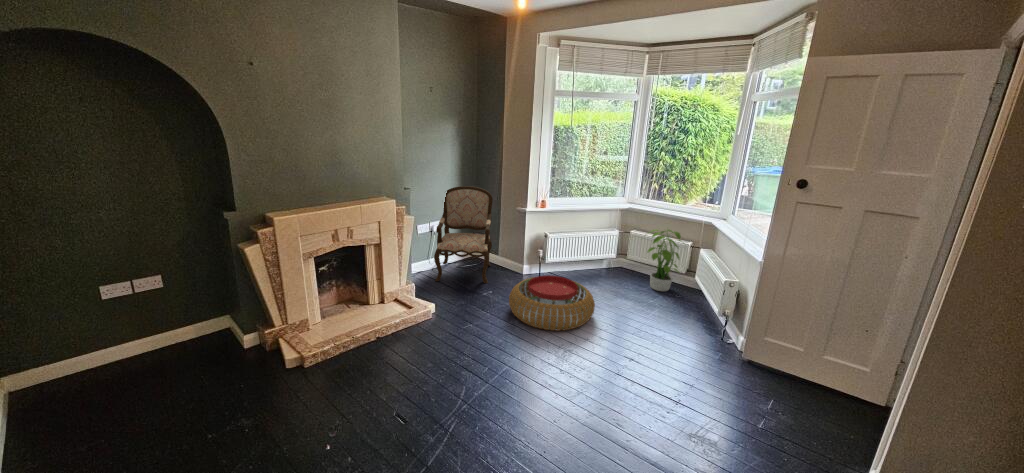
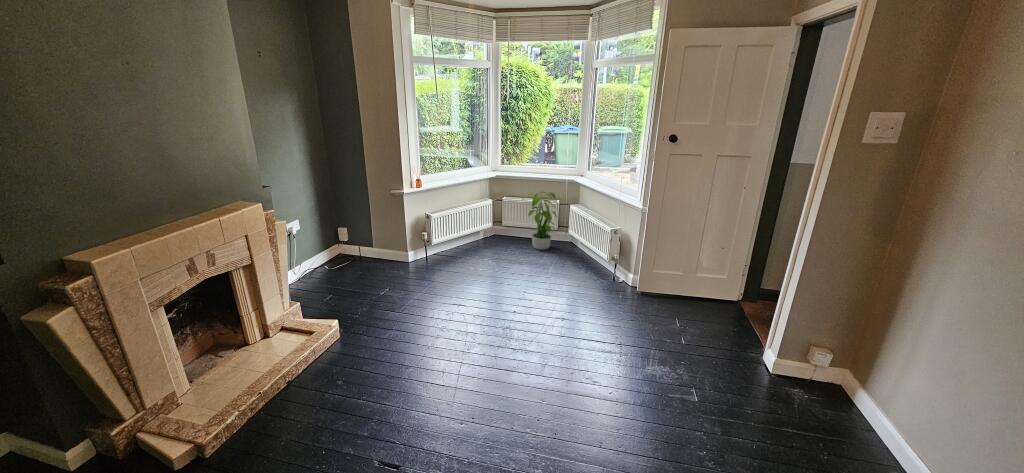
armchair: present [434,186,493,283] -> none [291,173,377,294]
pouf: present [509,275,595,331] -> none [420,256,510,314]

